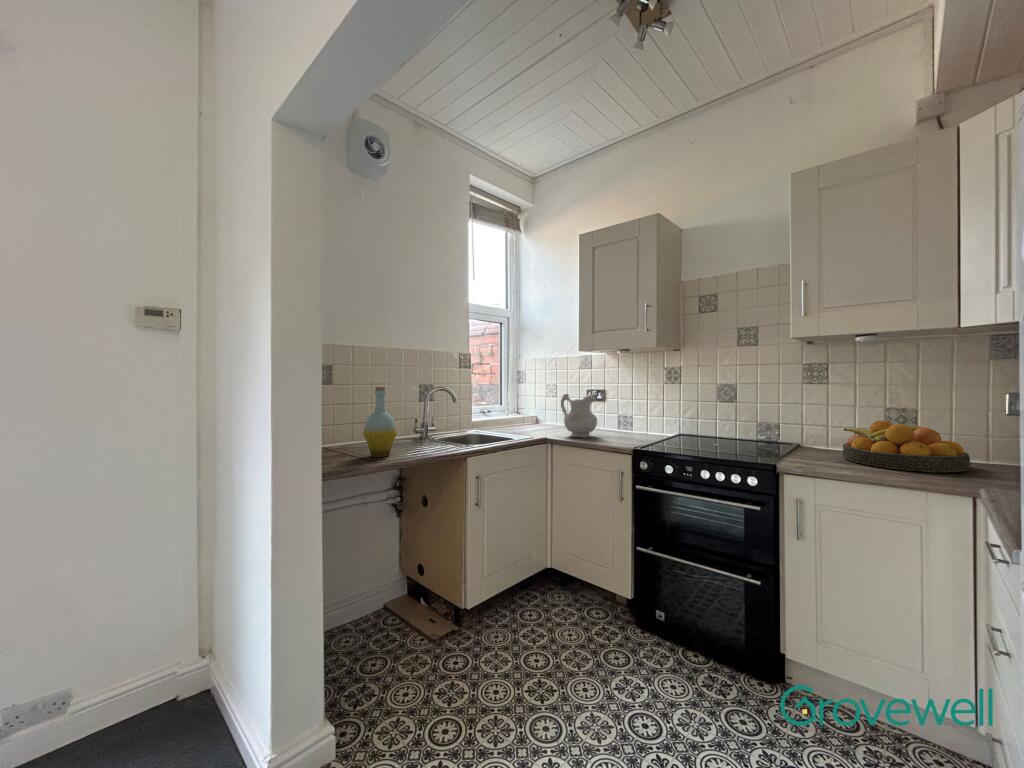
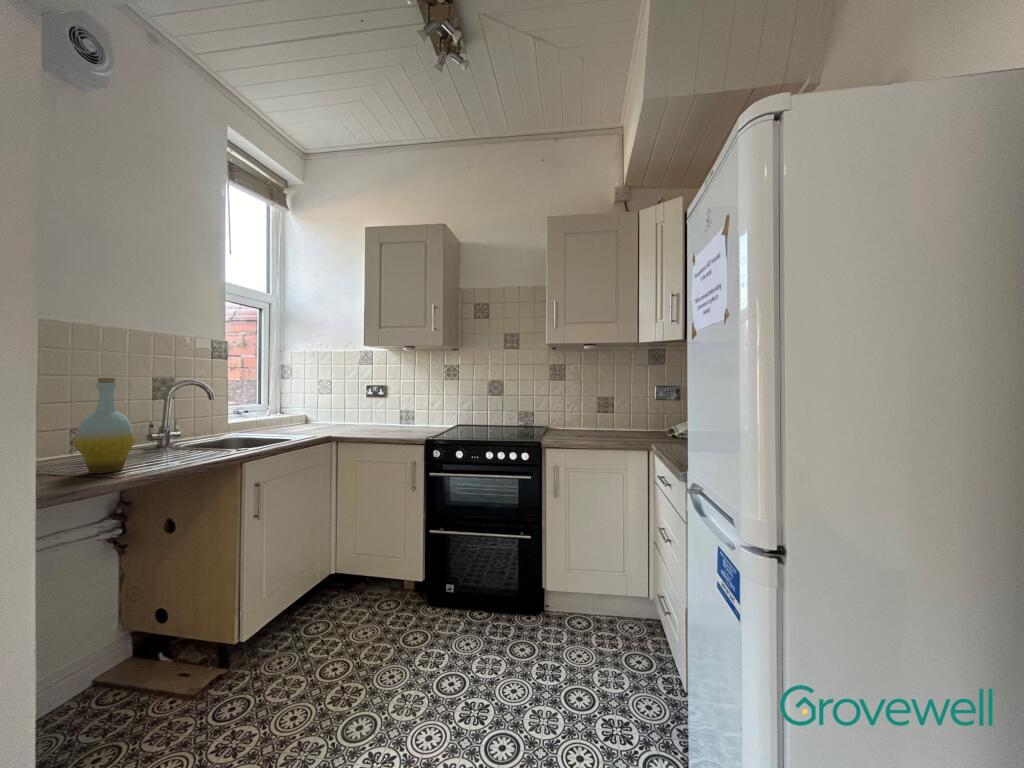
ceramic pitcher: present [561,394,597,438] -> none [346,389,385,434]
fruit bowl: present [843,421,970,472] -> none [577,406,641,438]

